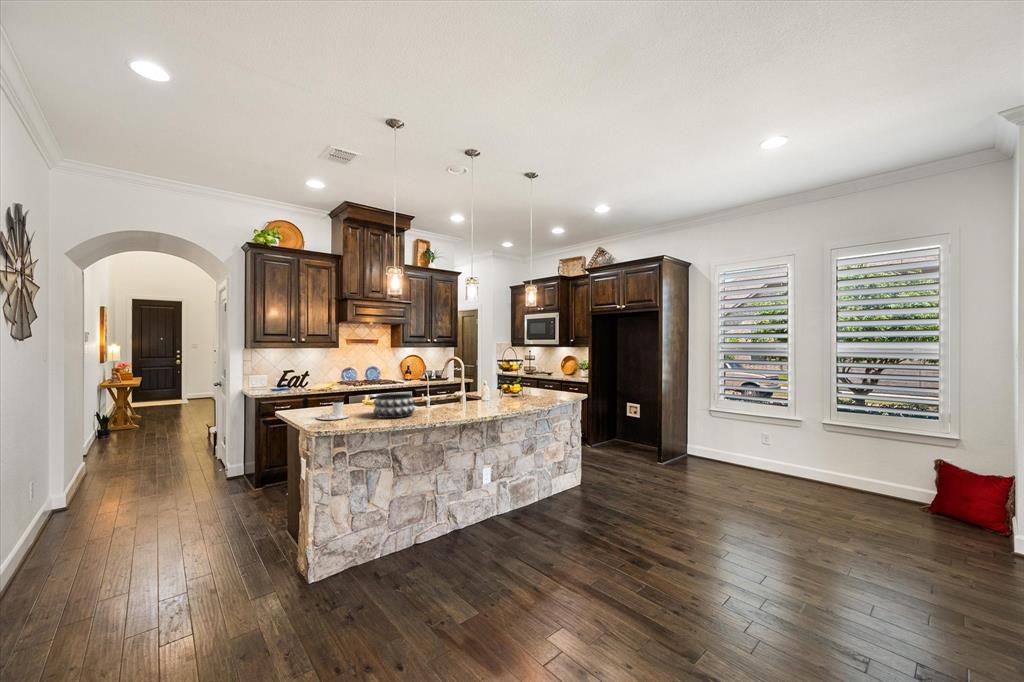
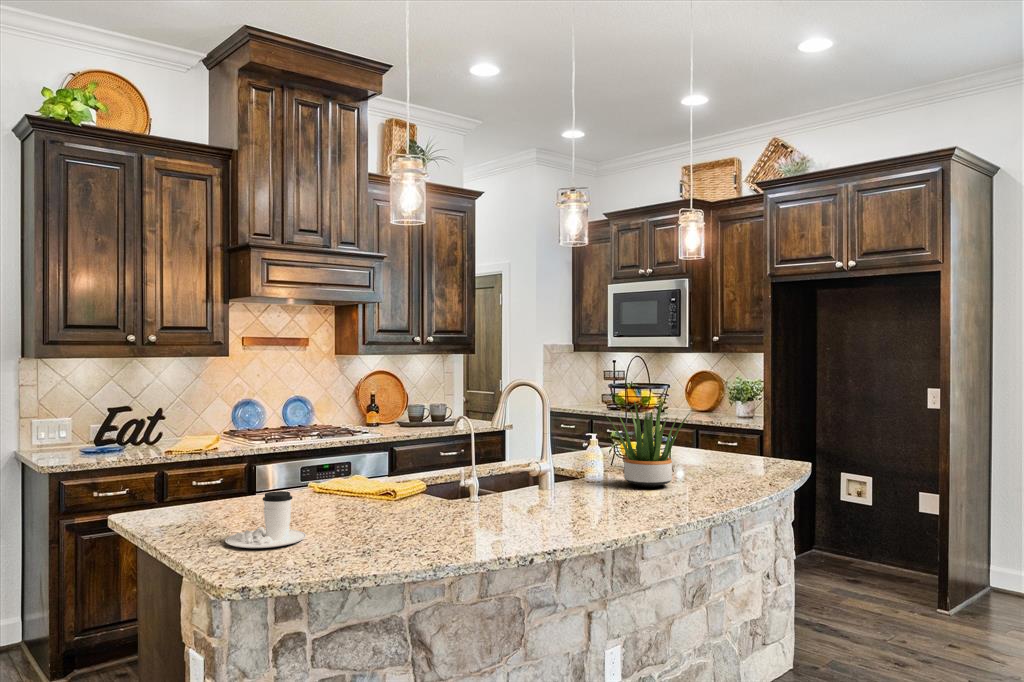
potted plant: none [485,366,523,402] -> present [606,401,690,487]
decorative bowl: present [373,394,415,418] -> none [363,474,469,541]

